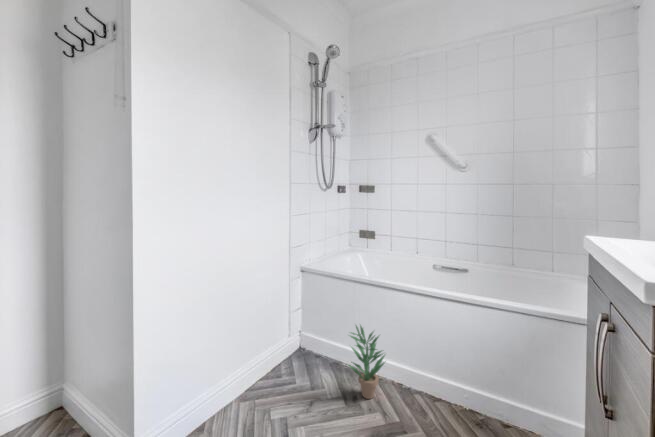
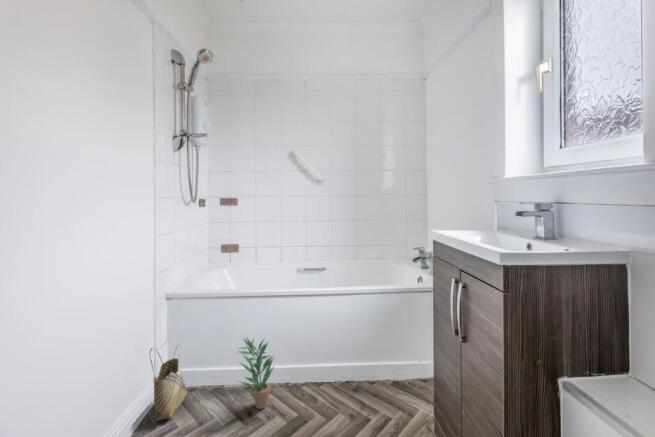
woven basket: none [282,310,312,373] -> present [150,348,187,421]

